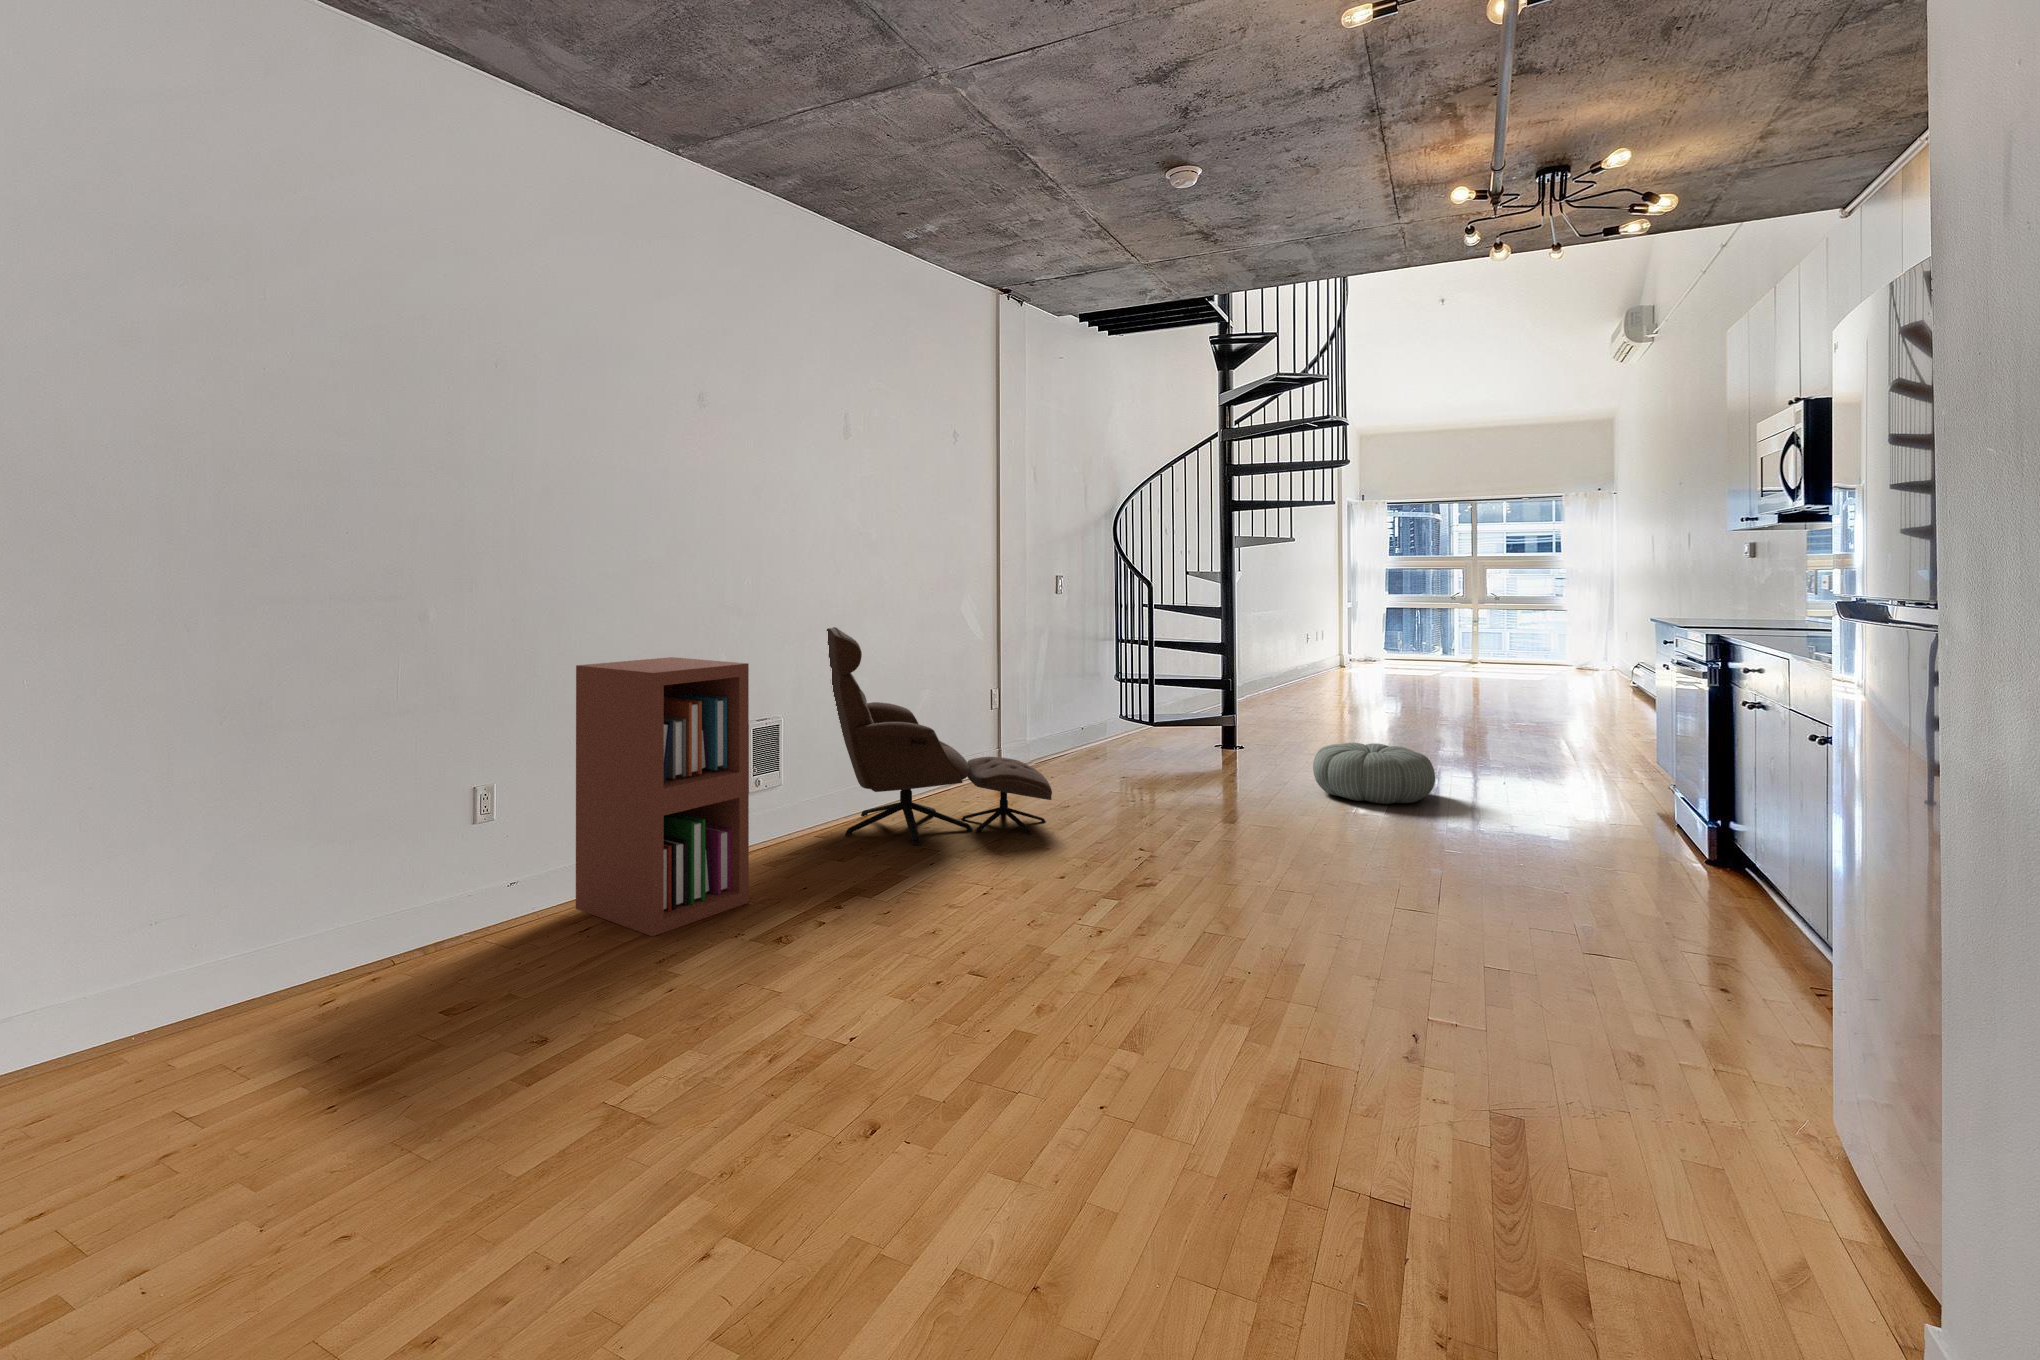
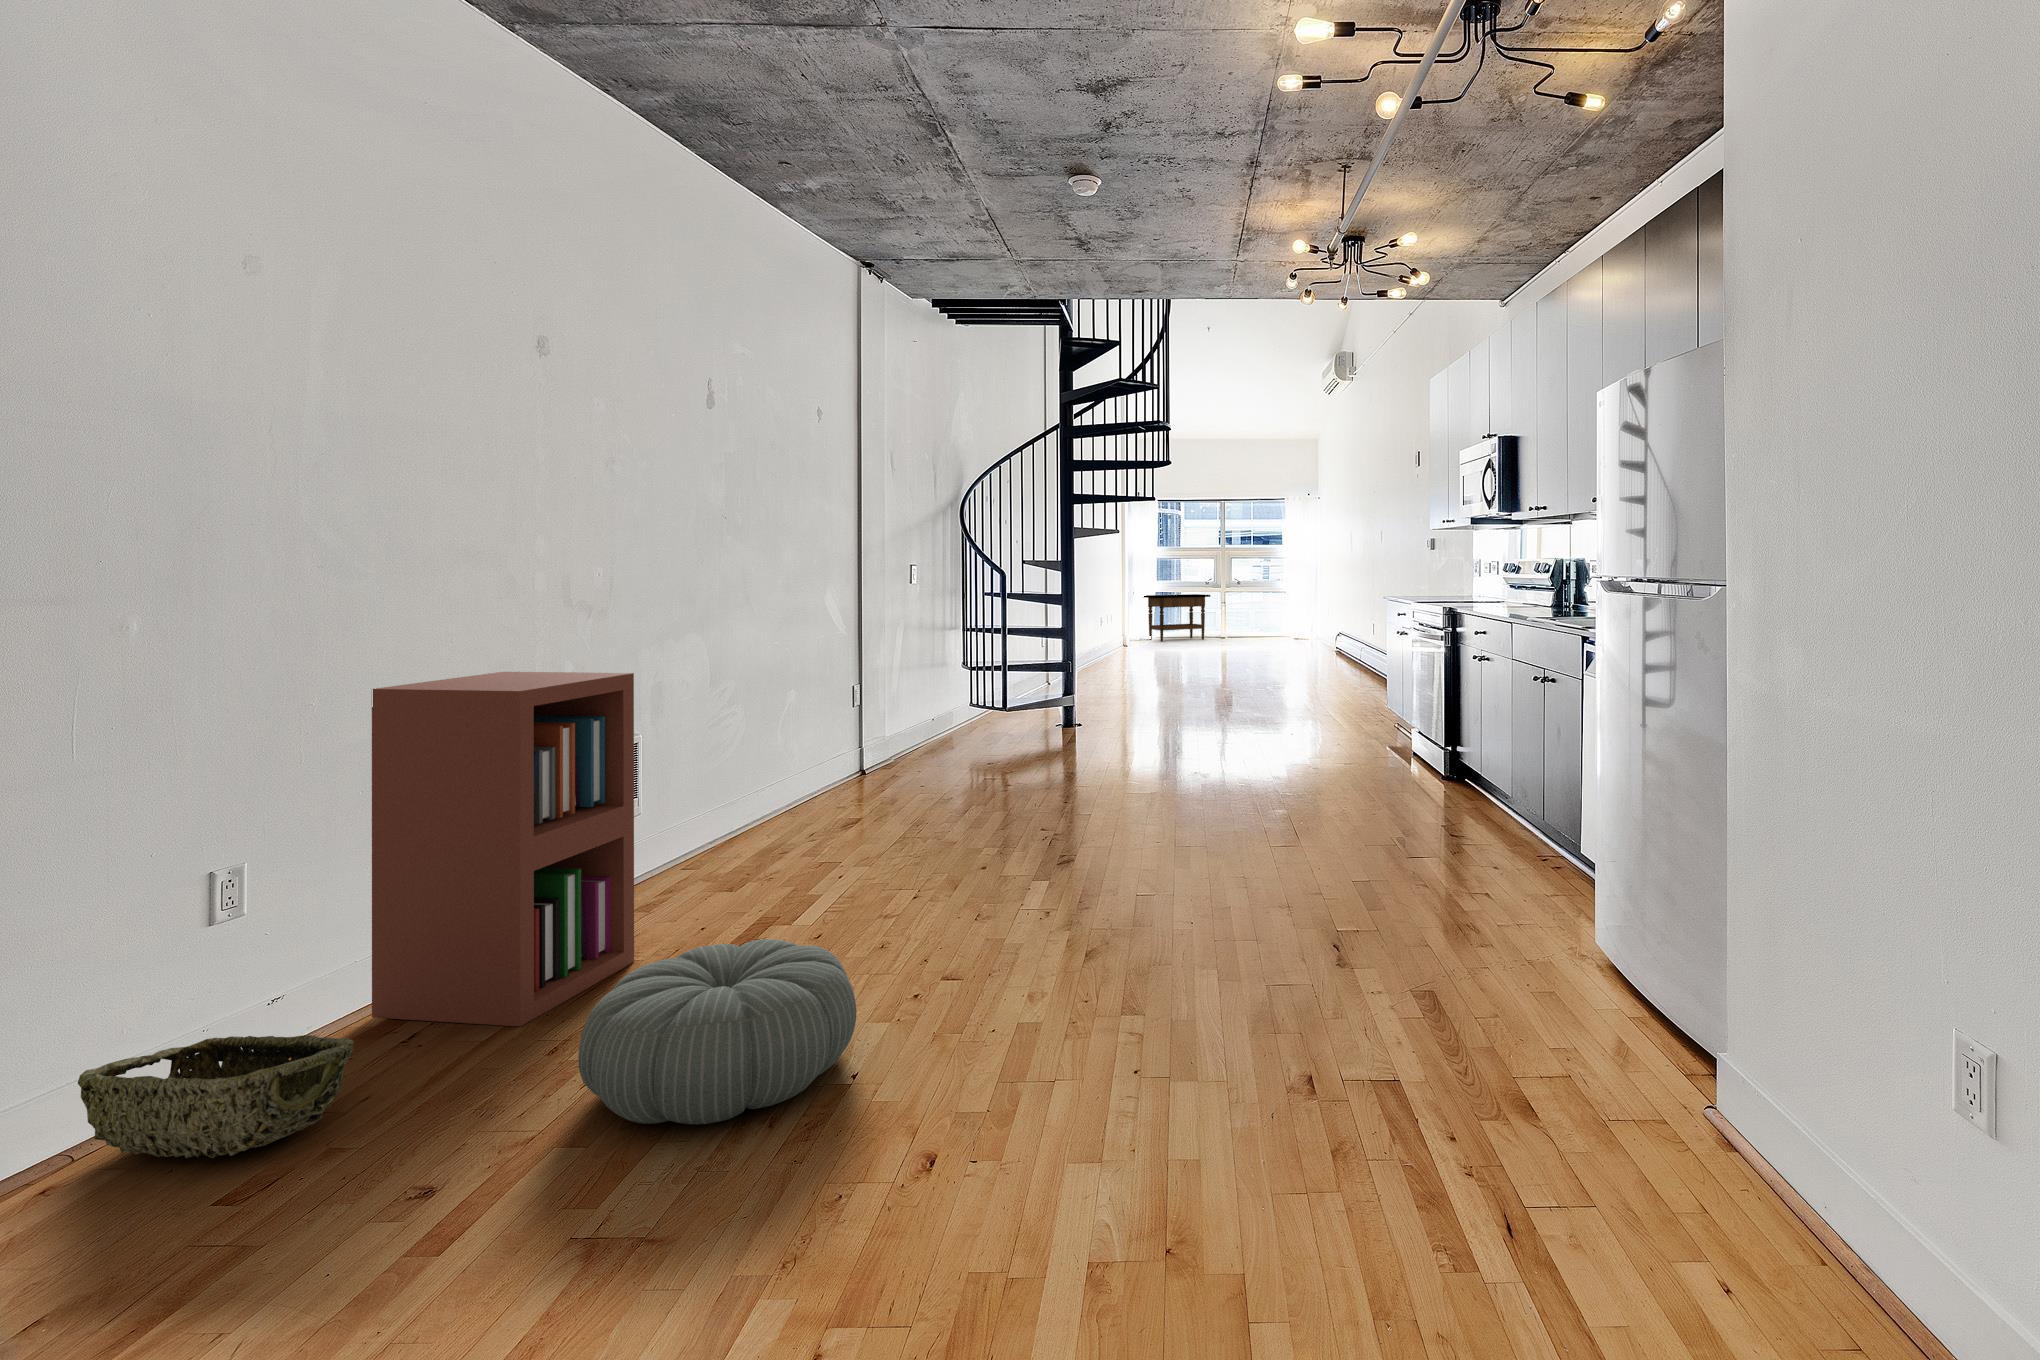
side table: none [1364,607,1451,659] -> present [1144,594,1210,642]
lounge chair: present [827,627,1052,845] -> none [680,627,948,866]
pouf: present [1313,743,1435,804] -> present [578,939,856,1124]
woven basket: none [392,902,531,985] -> present [78,1035,354,1158]

